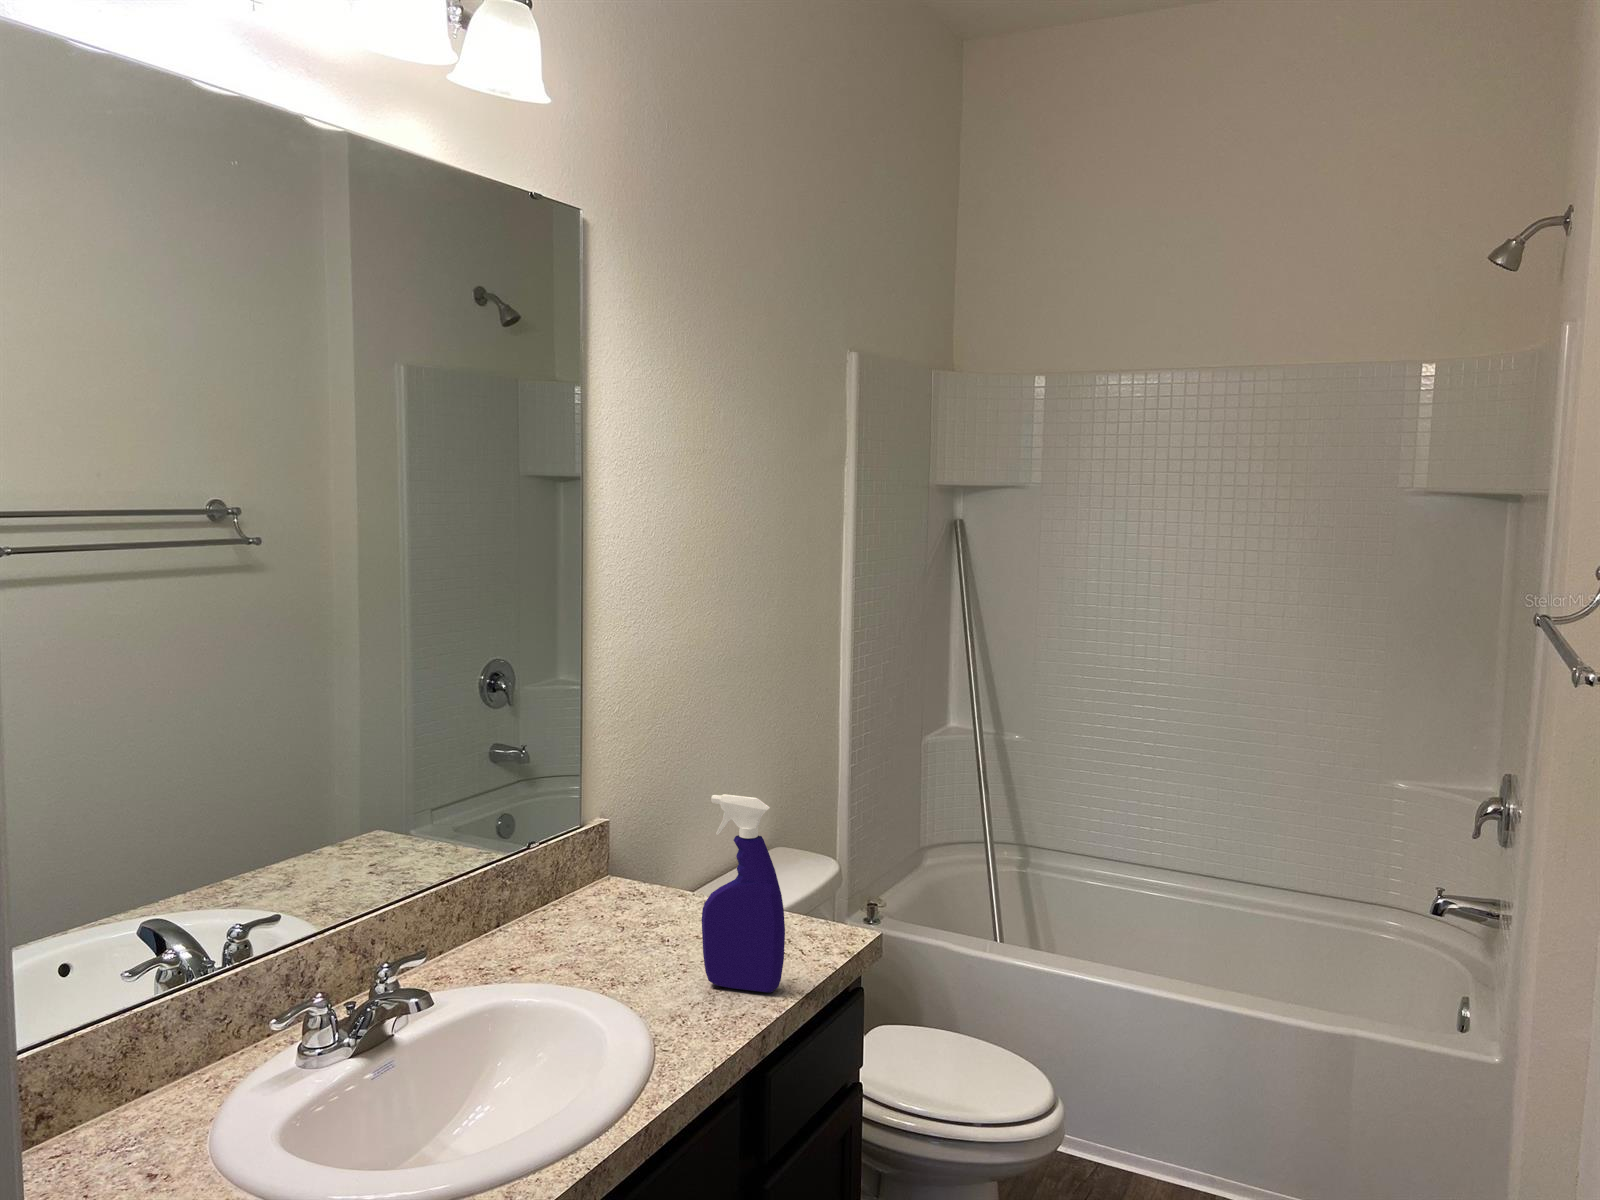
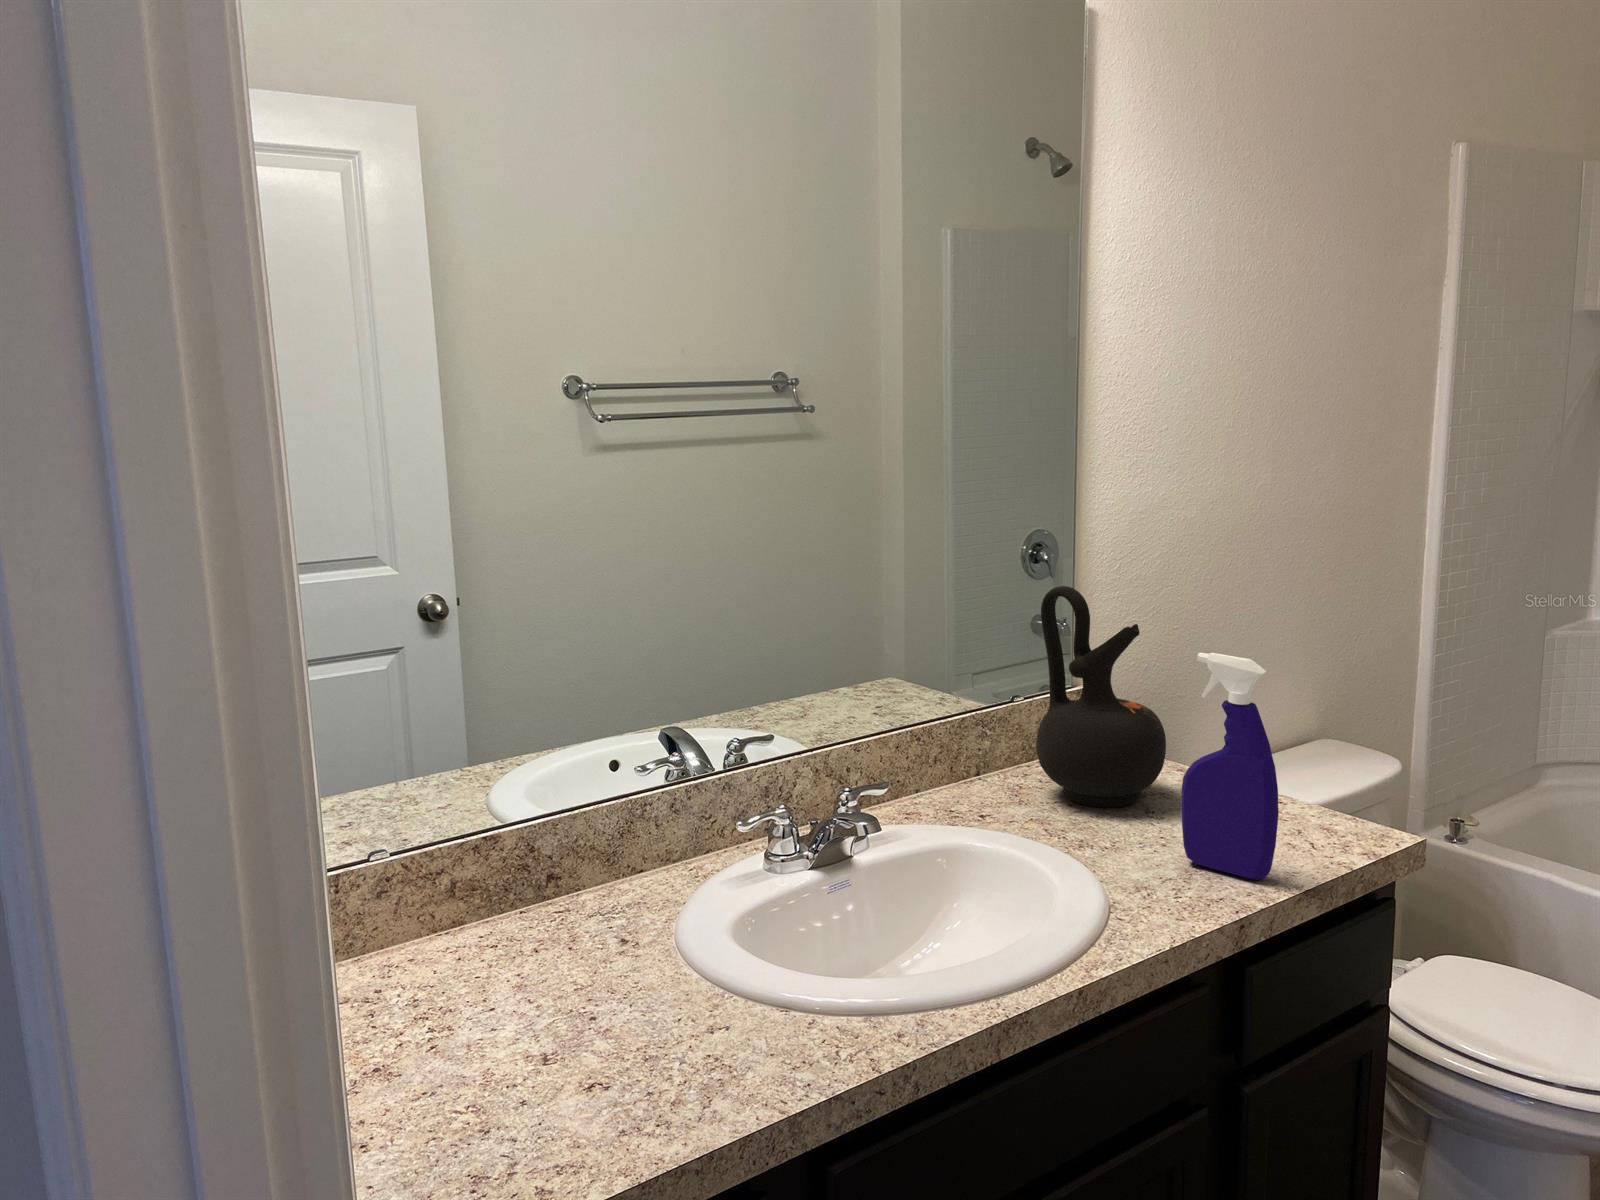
ceramic jug: none [556,737,675,943] -> present [1036,586,1166,807]

